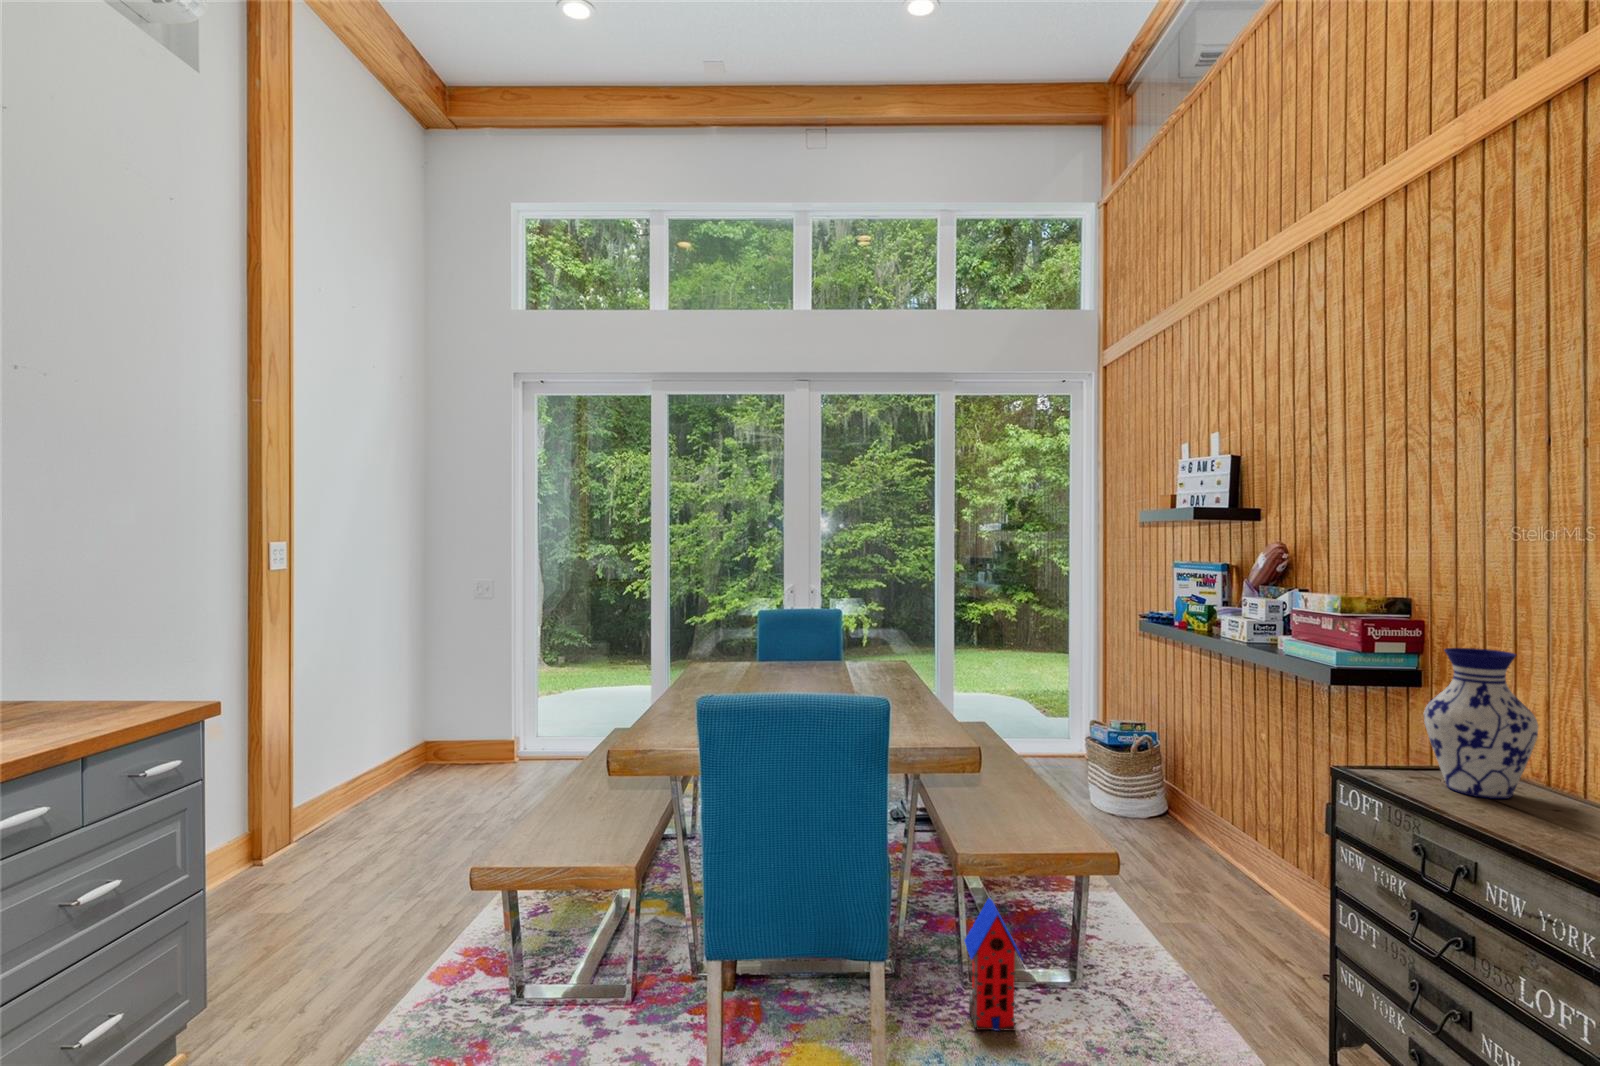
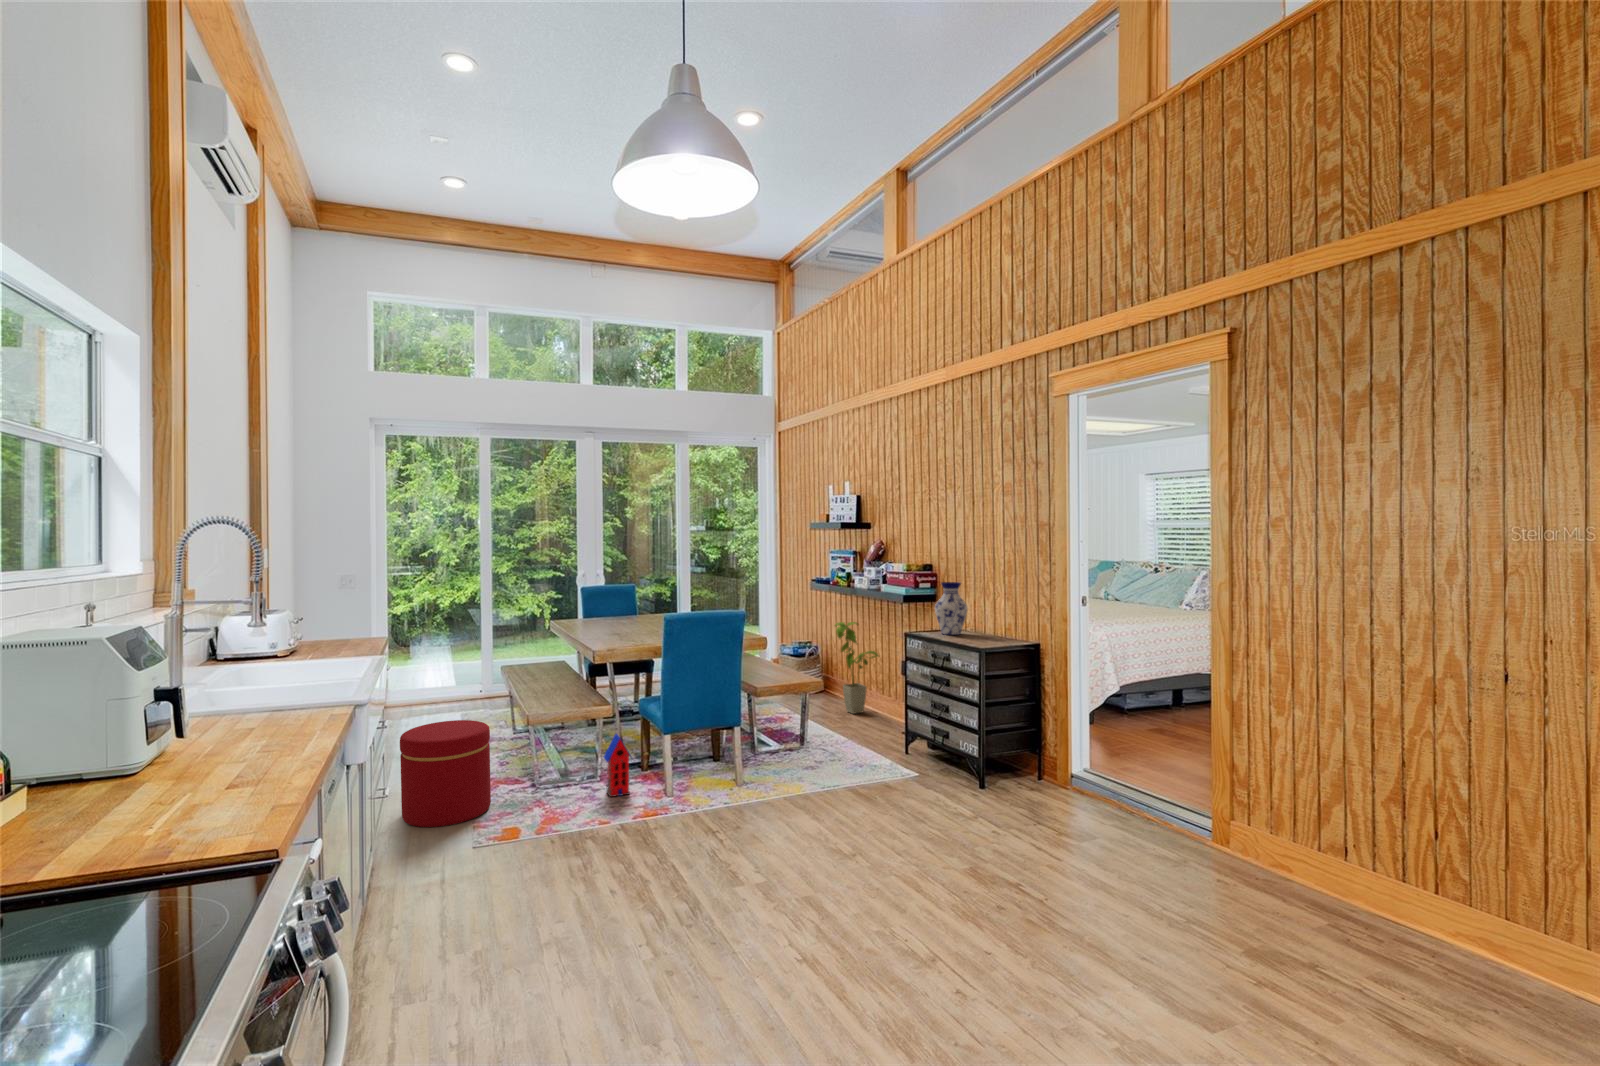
house plant: none [1174,703,1277,892] -> present [835,622,878,714]
ottoman: none [275,826,438,1036] -> present [400,720,491,827]
toy house: present [964,898,1022,1031] -> present [604,734,631,797]

